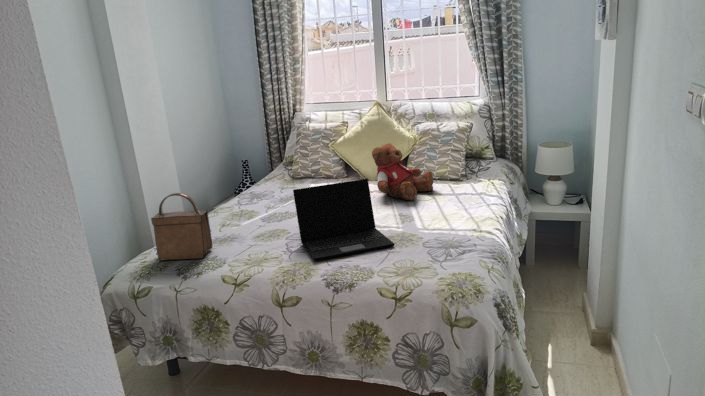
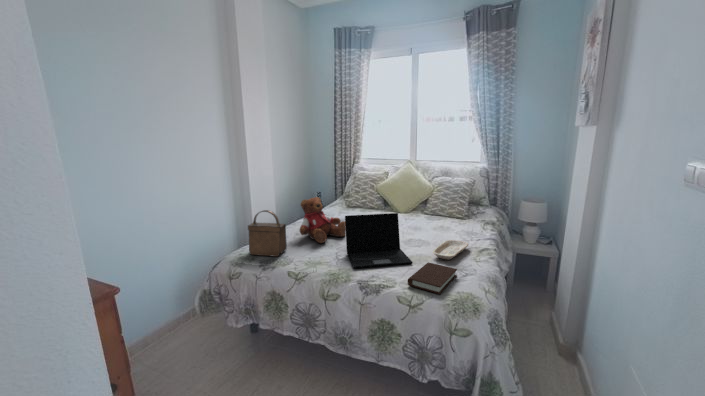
teddy bear: present [372,143,433,200] -> present [300,197,346,243]
tray: none [421,209,469,235] -> present [433,240,469,260]
book: none [390,241,455,279] -> present [408,262,457,294]

